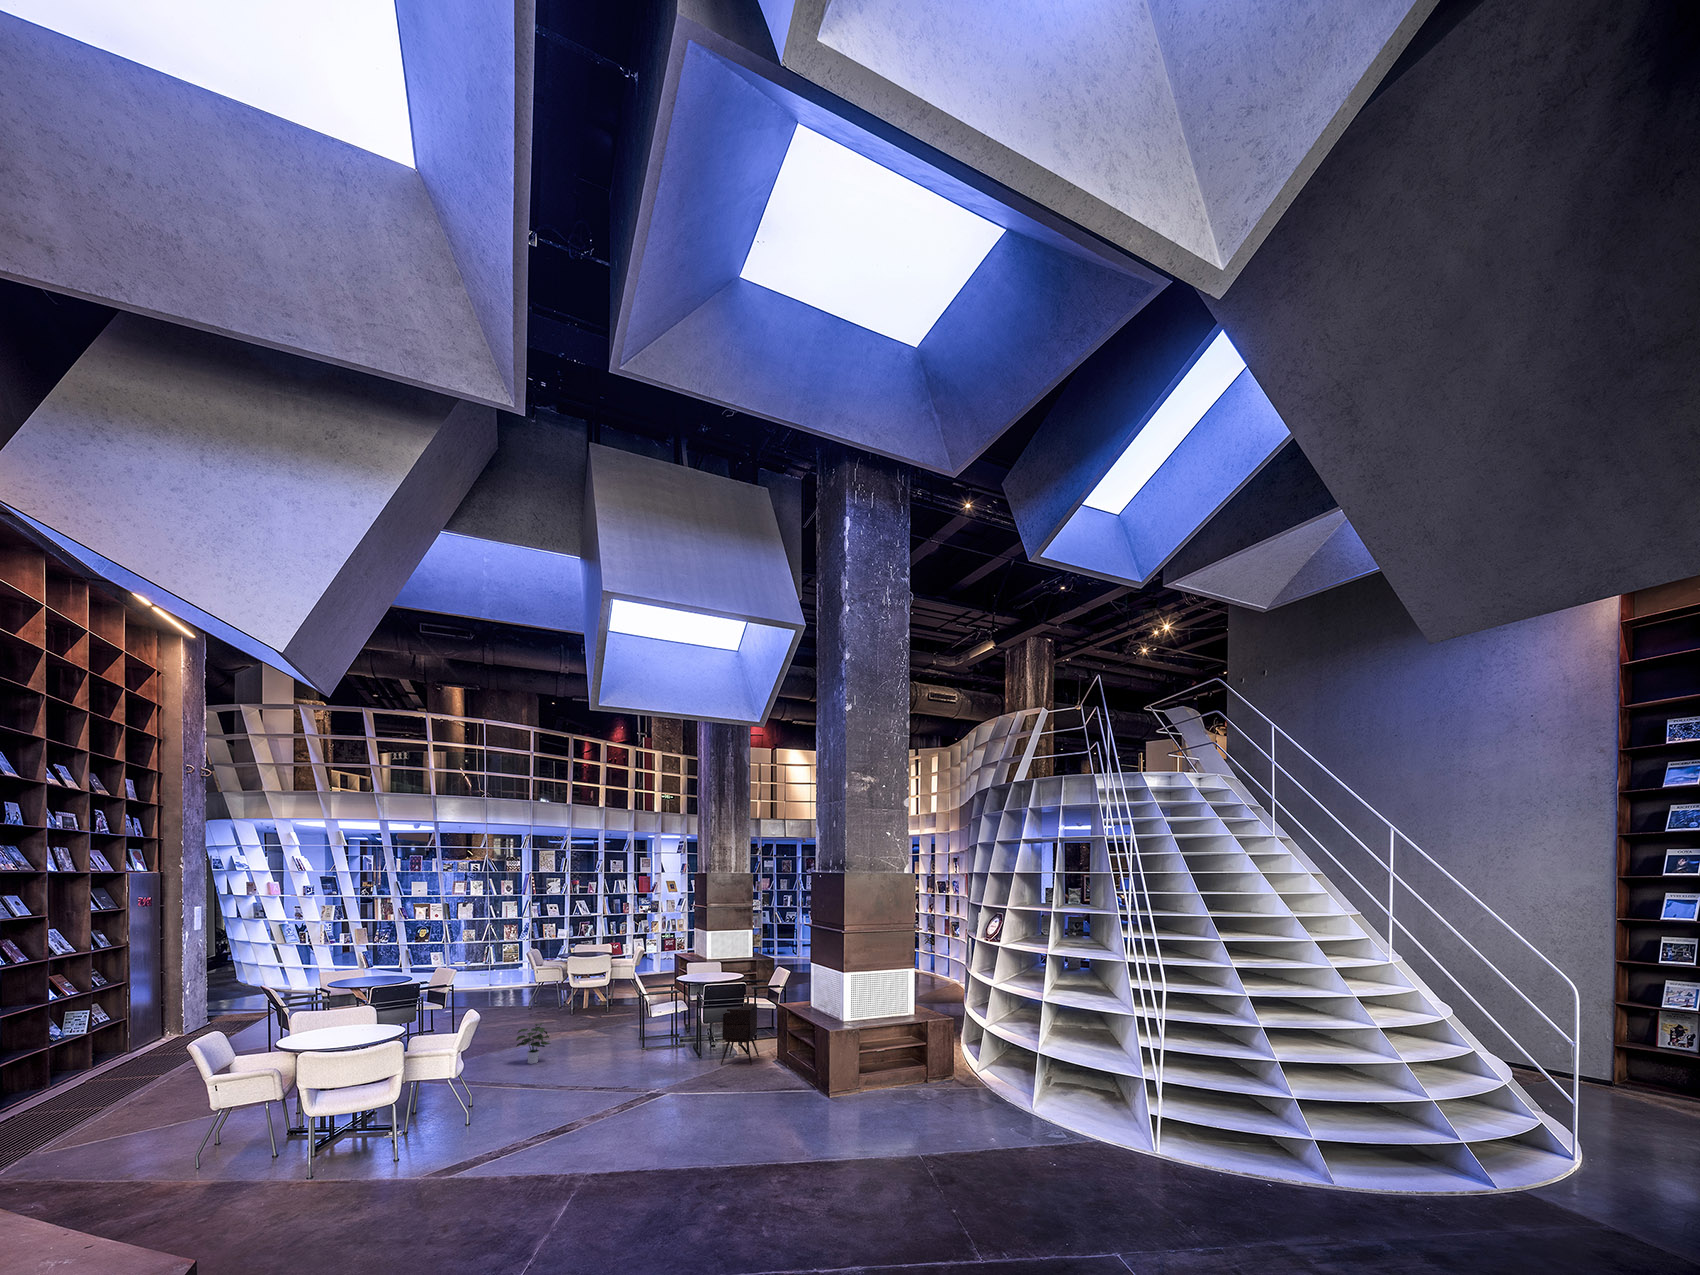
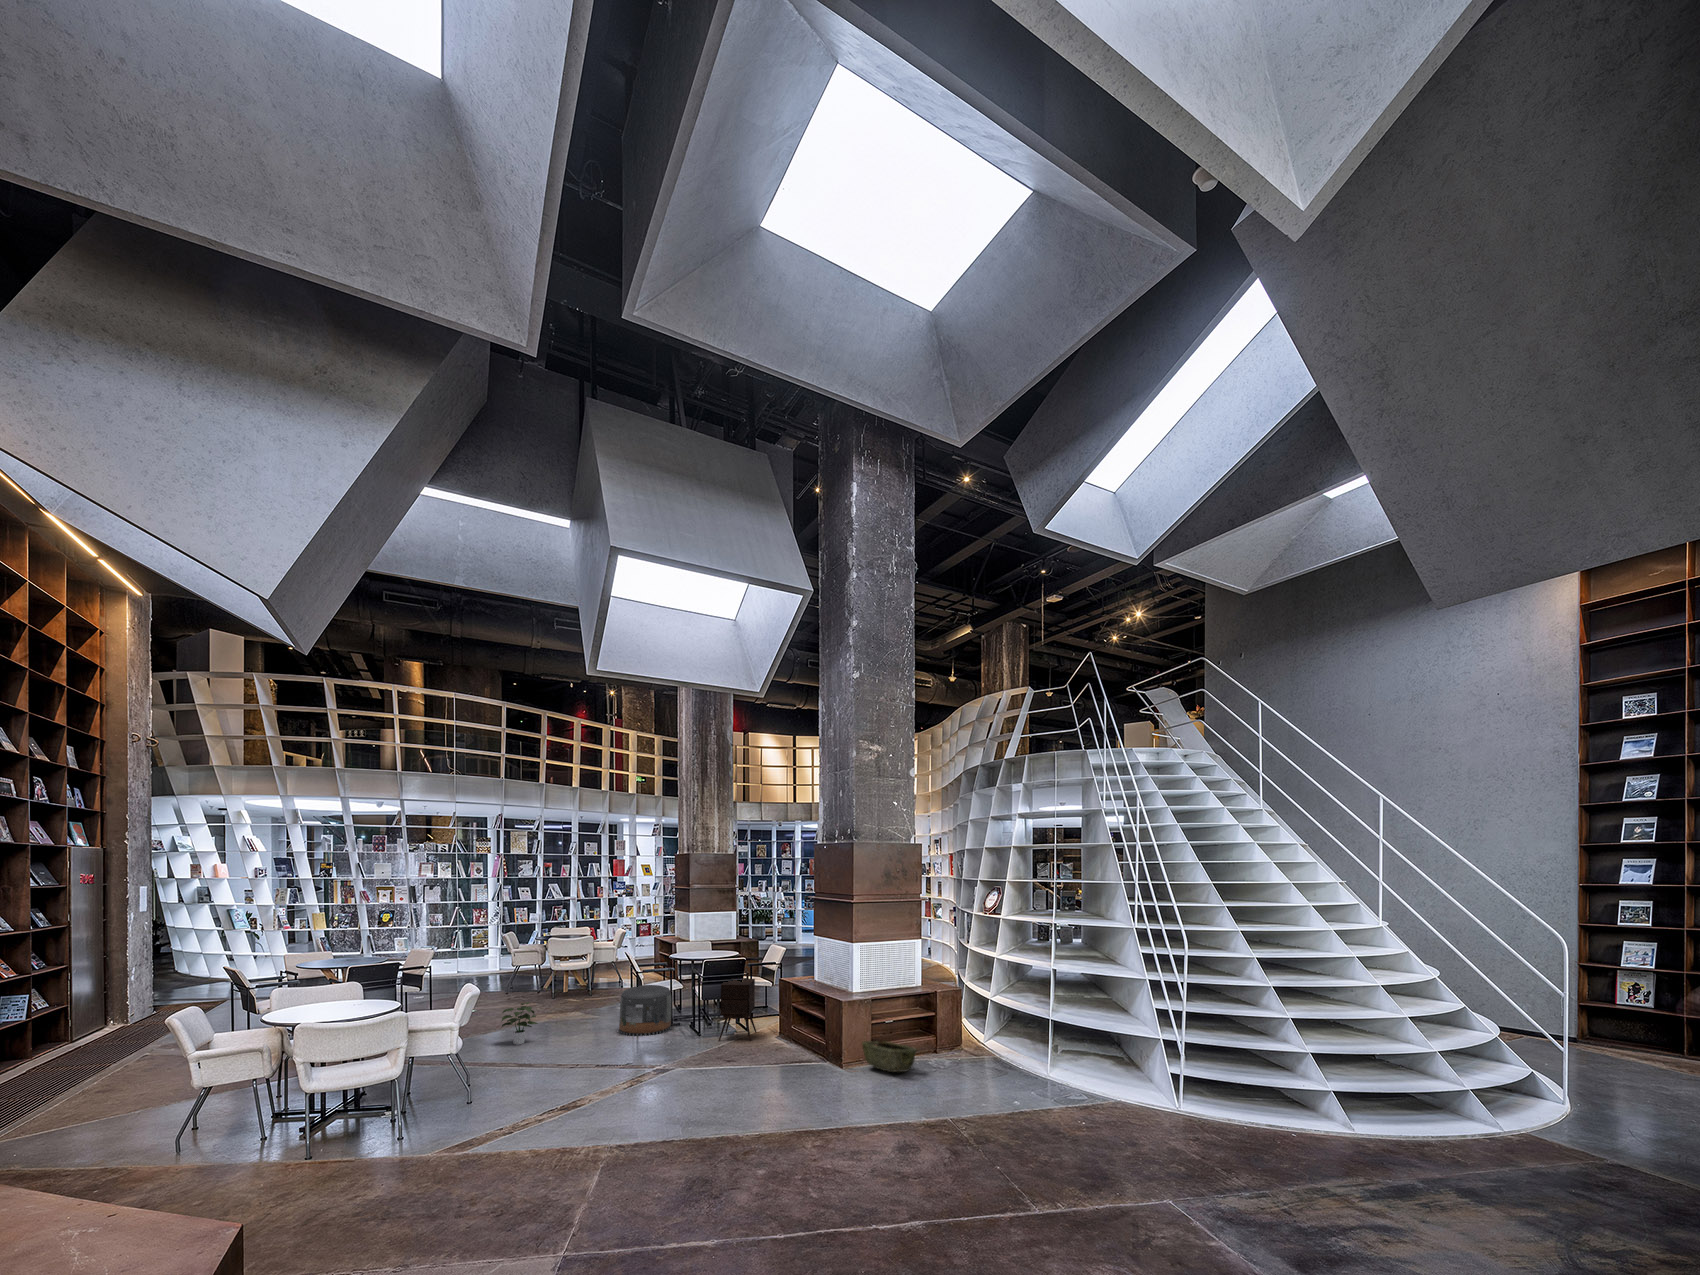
pouf: none [629,1007,679,1059] -> present [619,985,672,1036]
woven basket: none [849,1071,902,1103] -> present [862,1041,917,1072]

